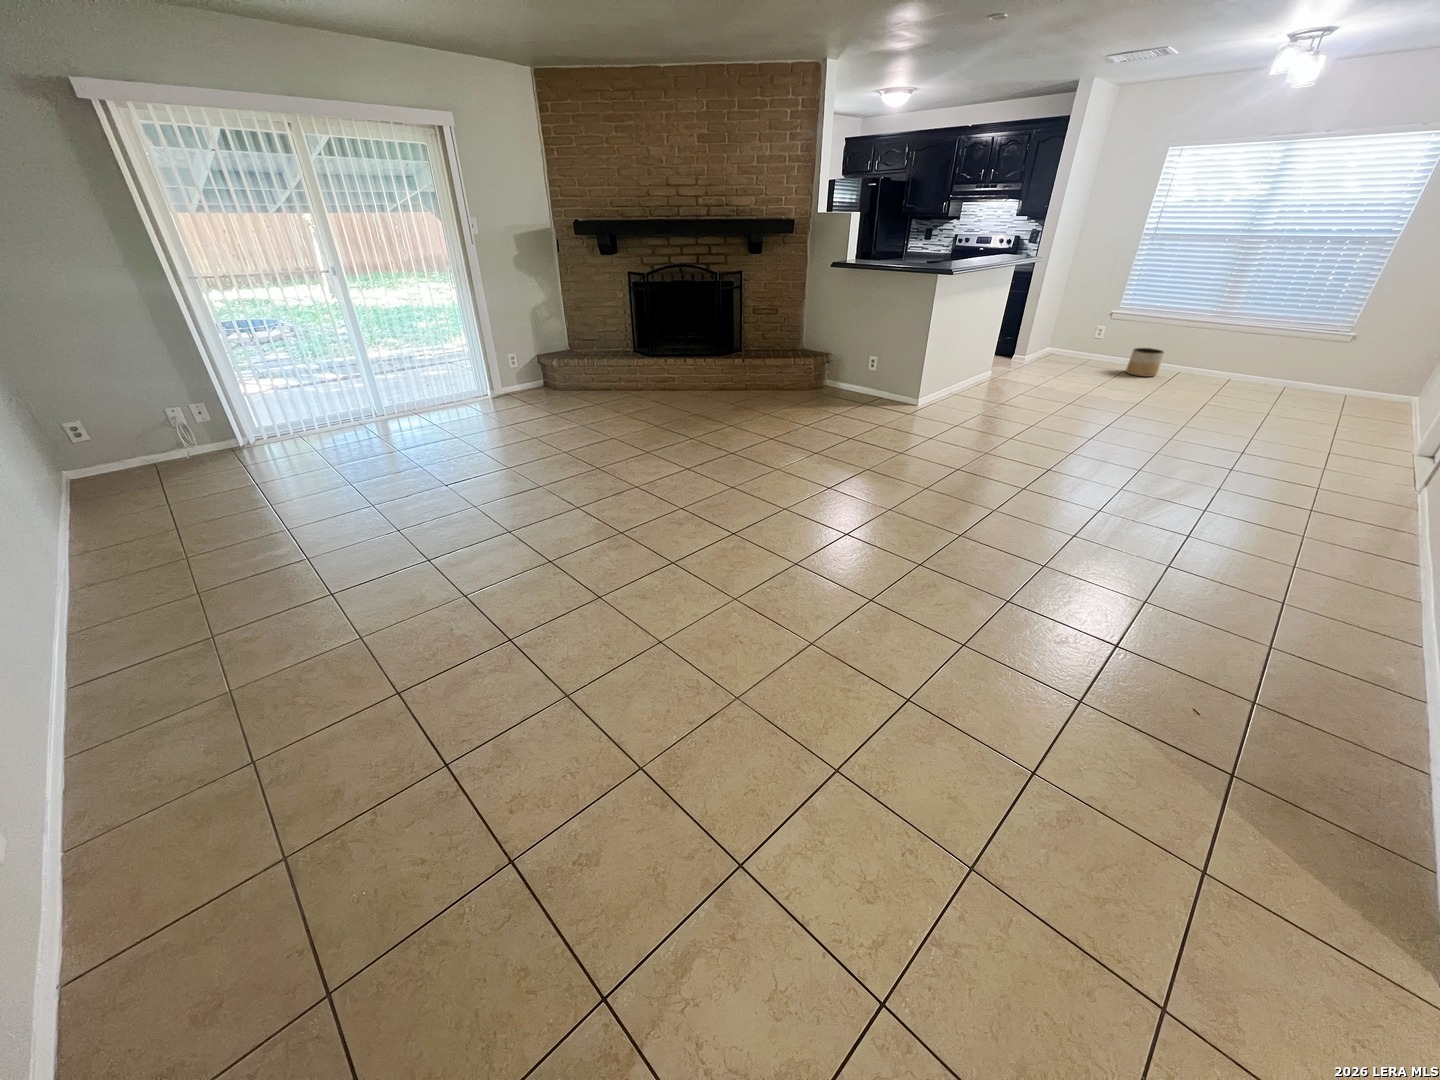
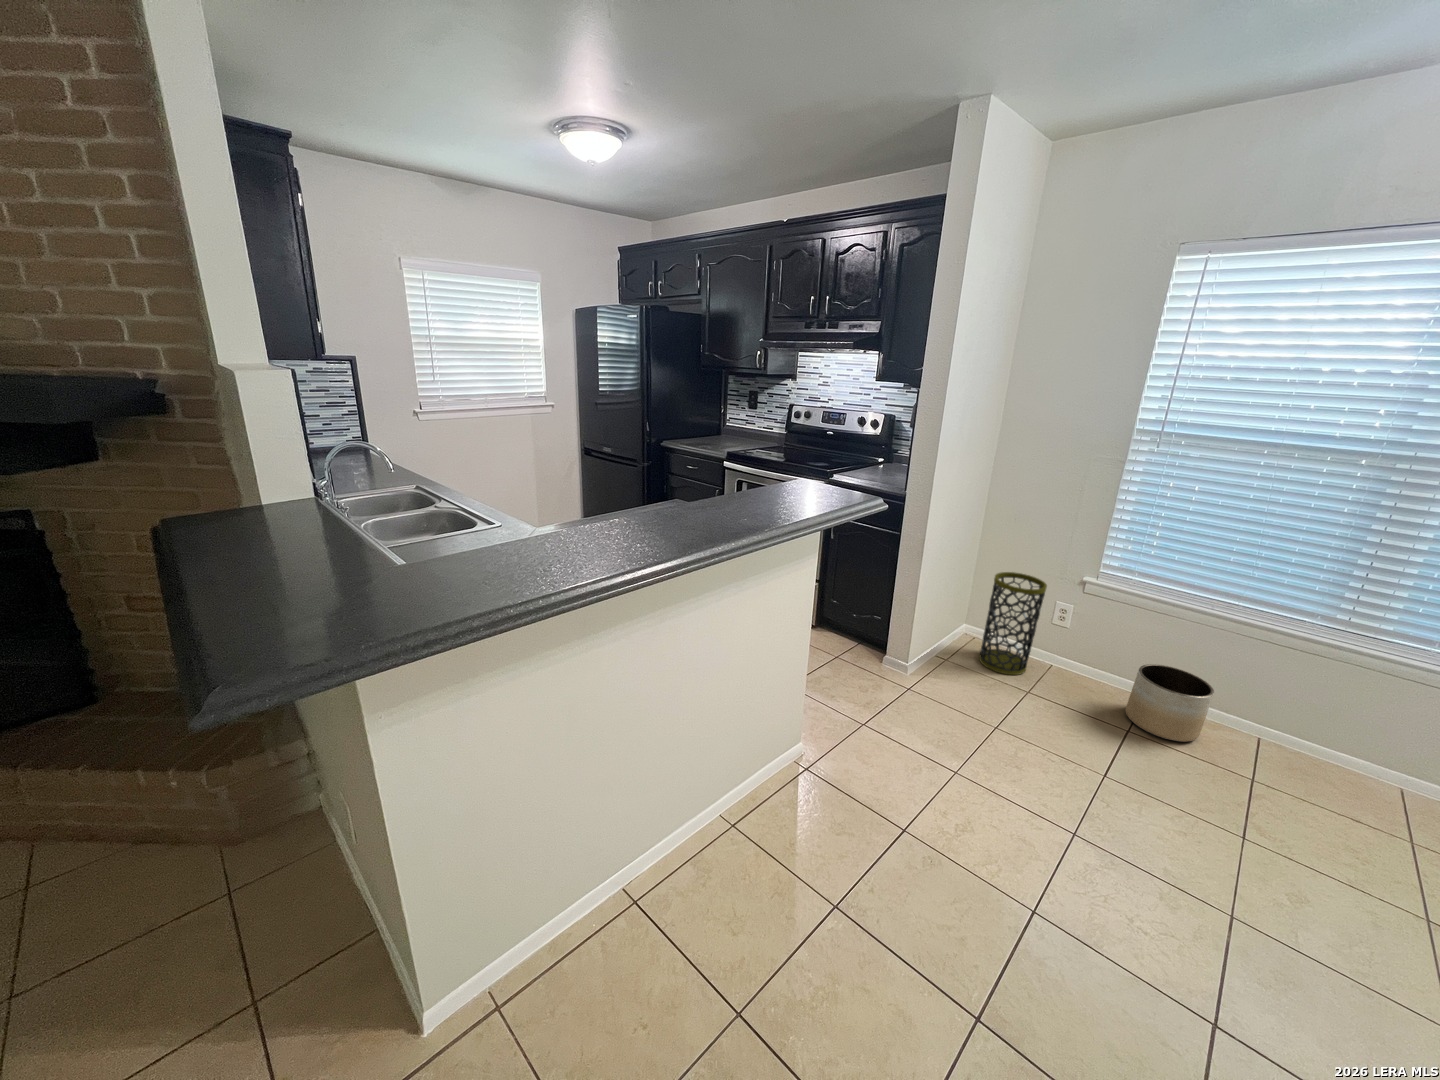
trash can: none [1058,315,1095,365] -> present [979,572,1047,675]

